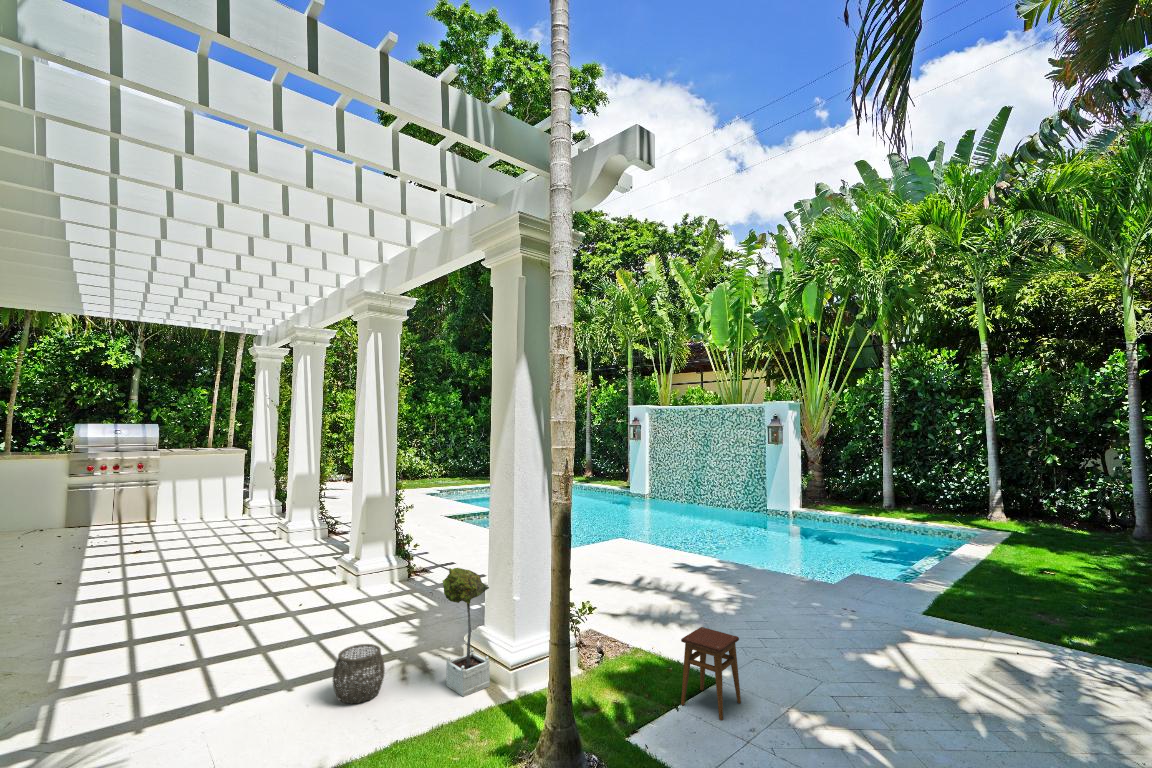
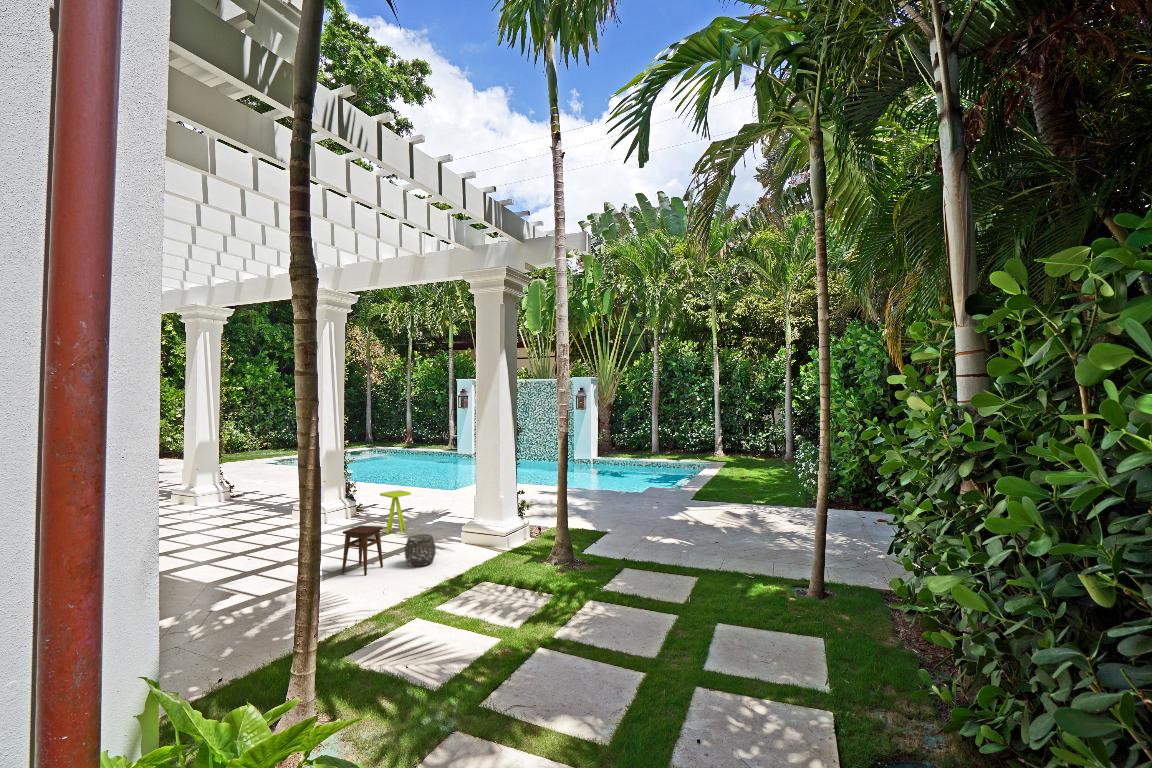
side table: none [396,555,434,618] -> present [380,490,411,533]
potted tree: present [443,568,490,697] -> none [463,484,494,556]
stool: present [681,627,741,720] -> present [342,525,383,575]

